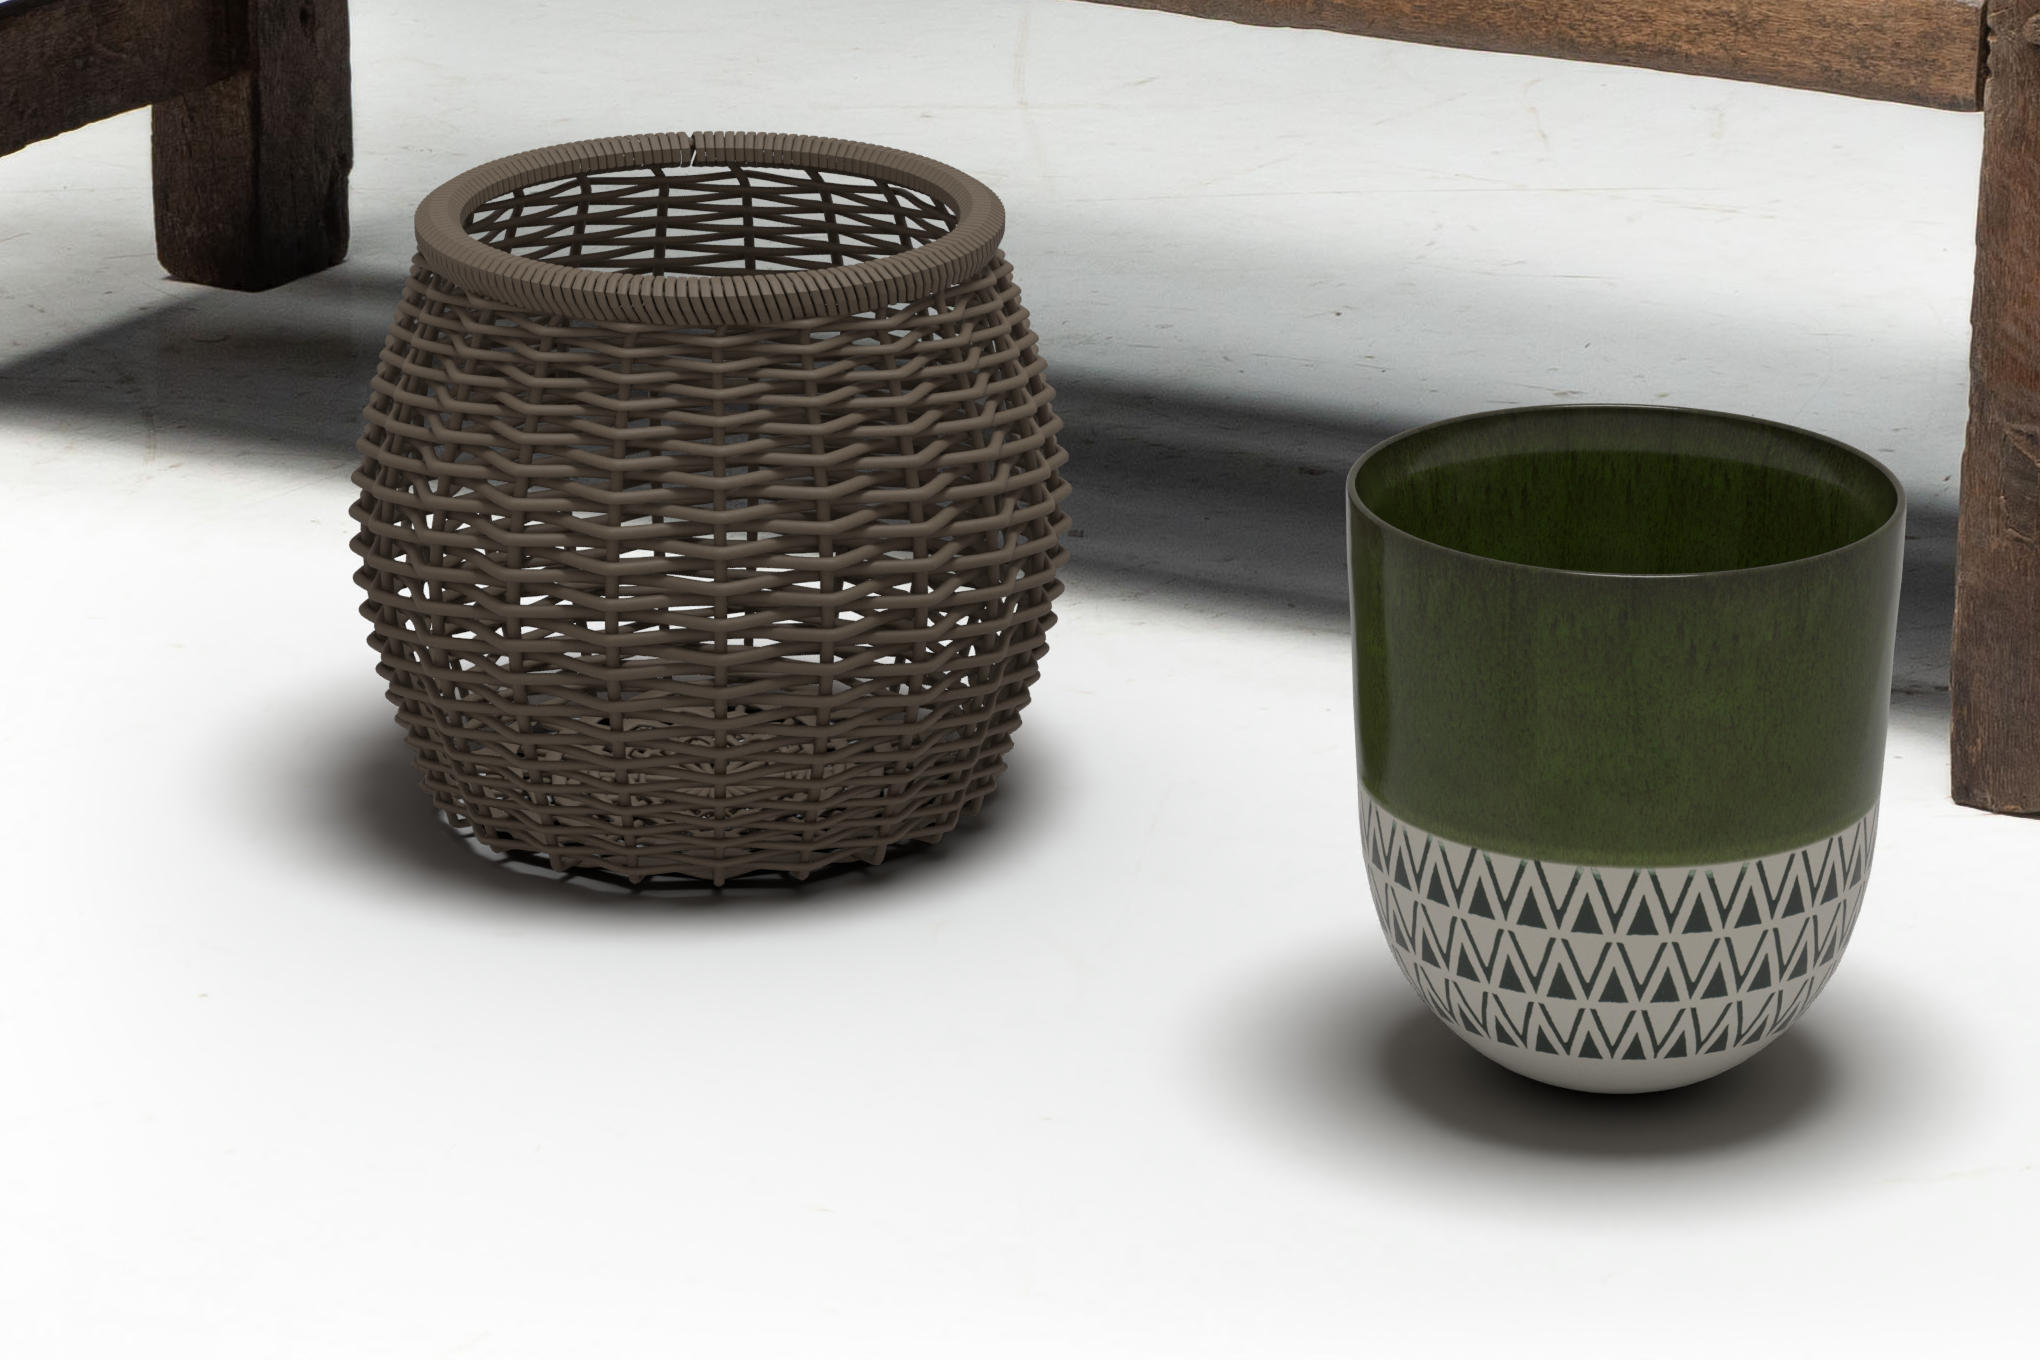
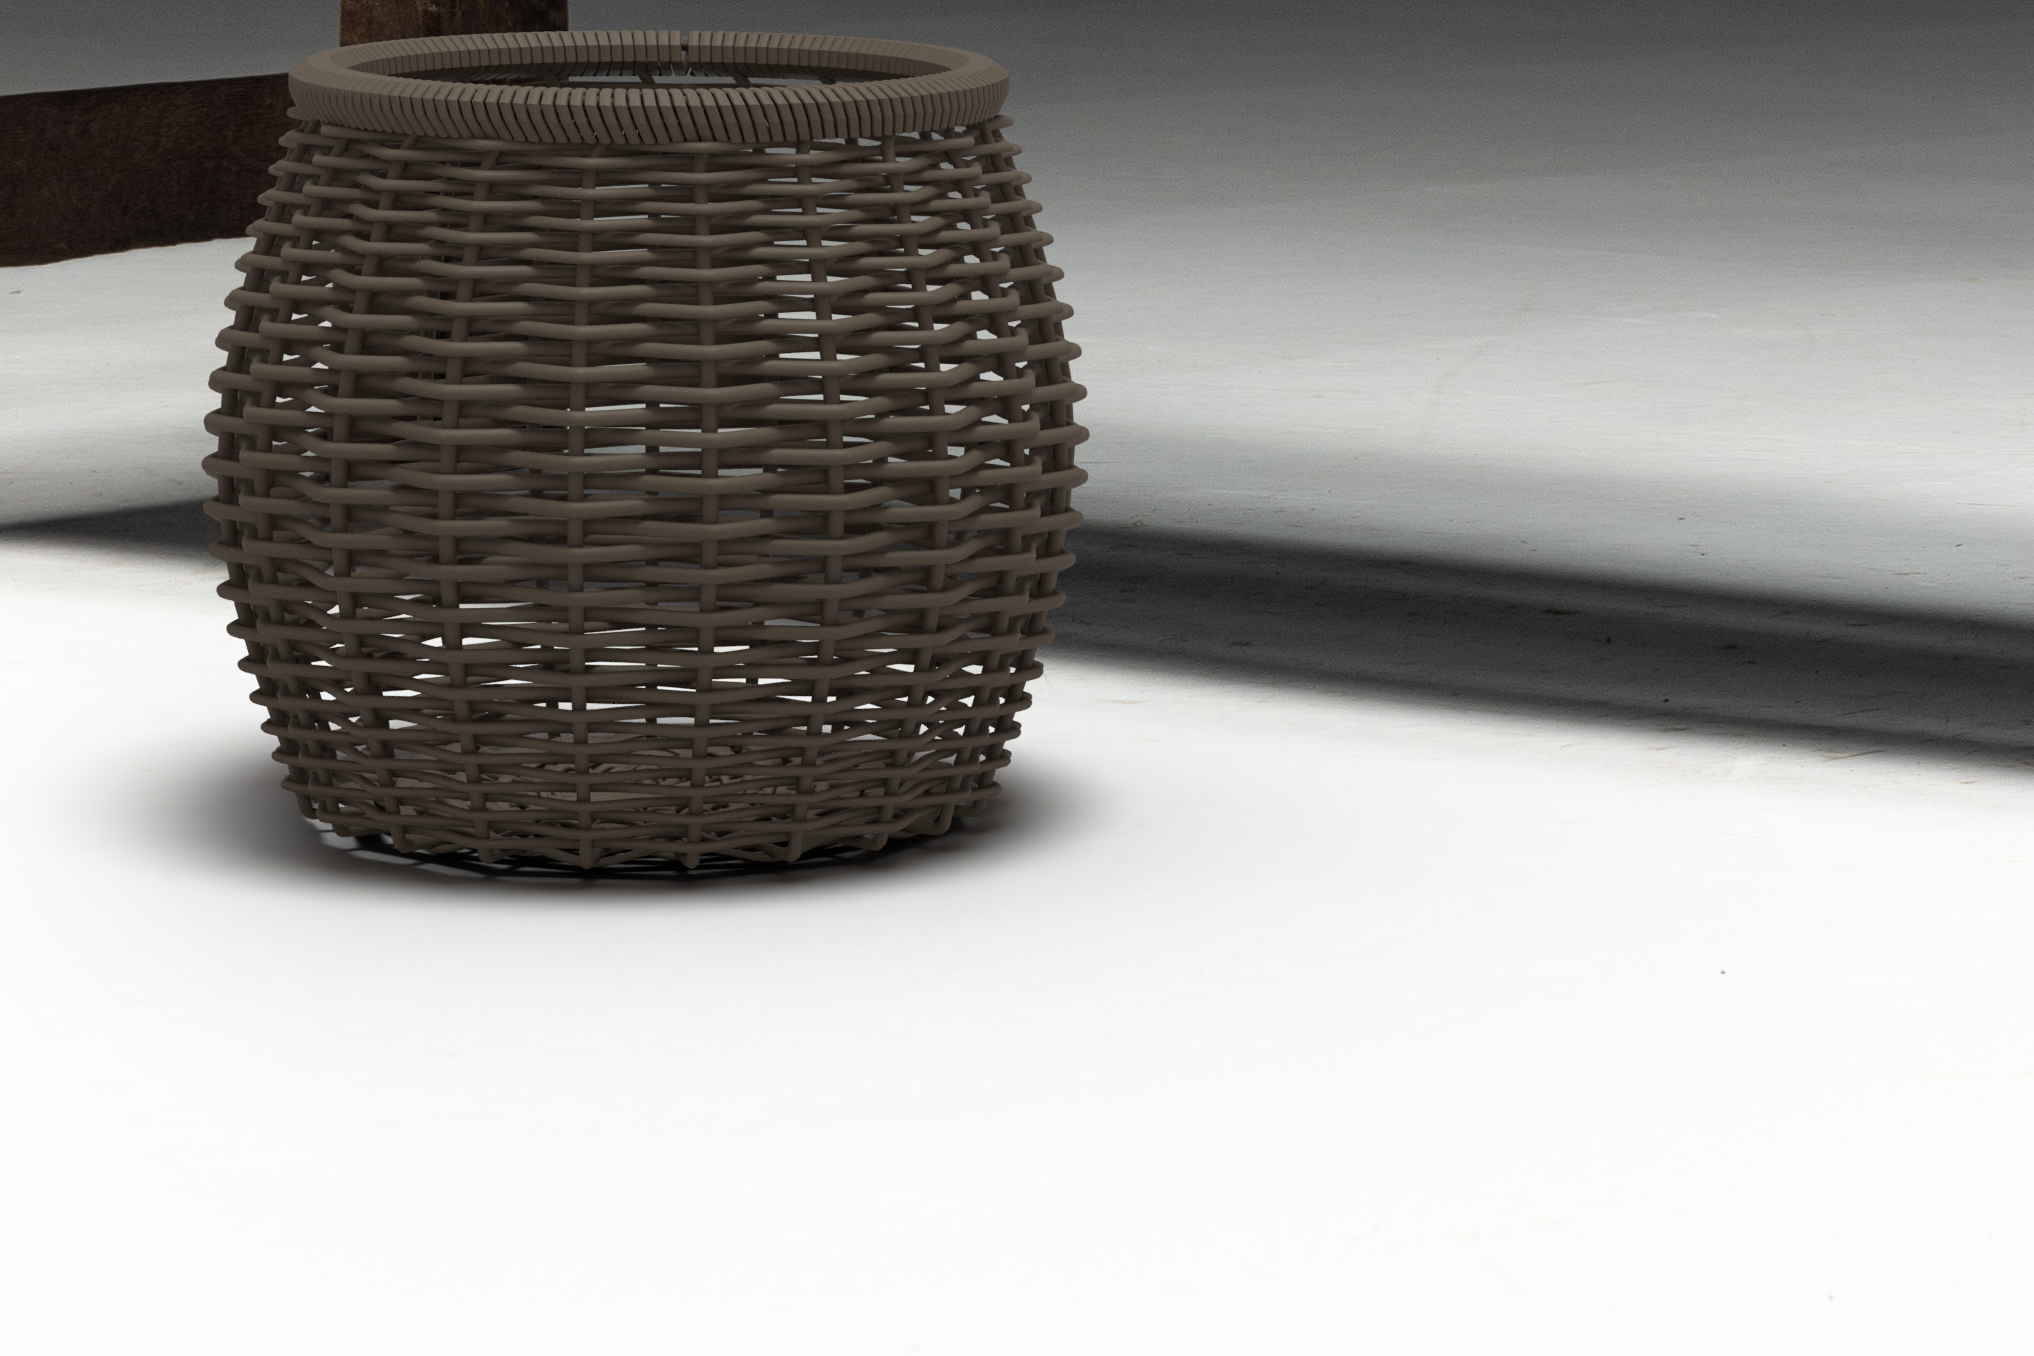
planter: present [1346,403,1907,1094] -> none [1250,230,1958,1057]

